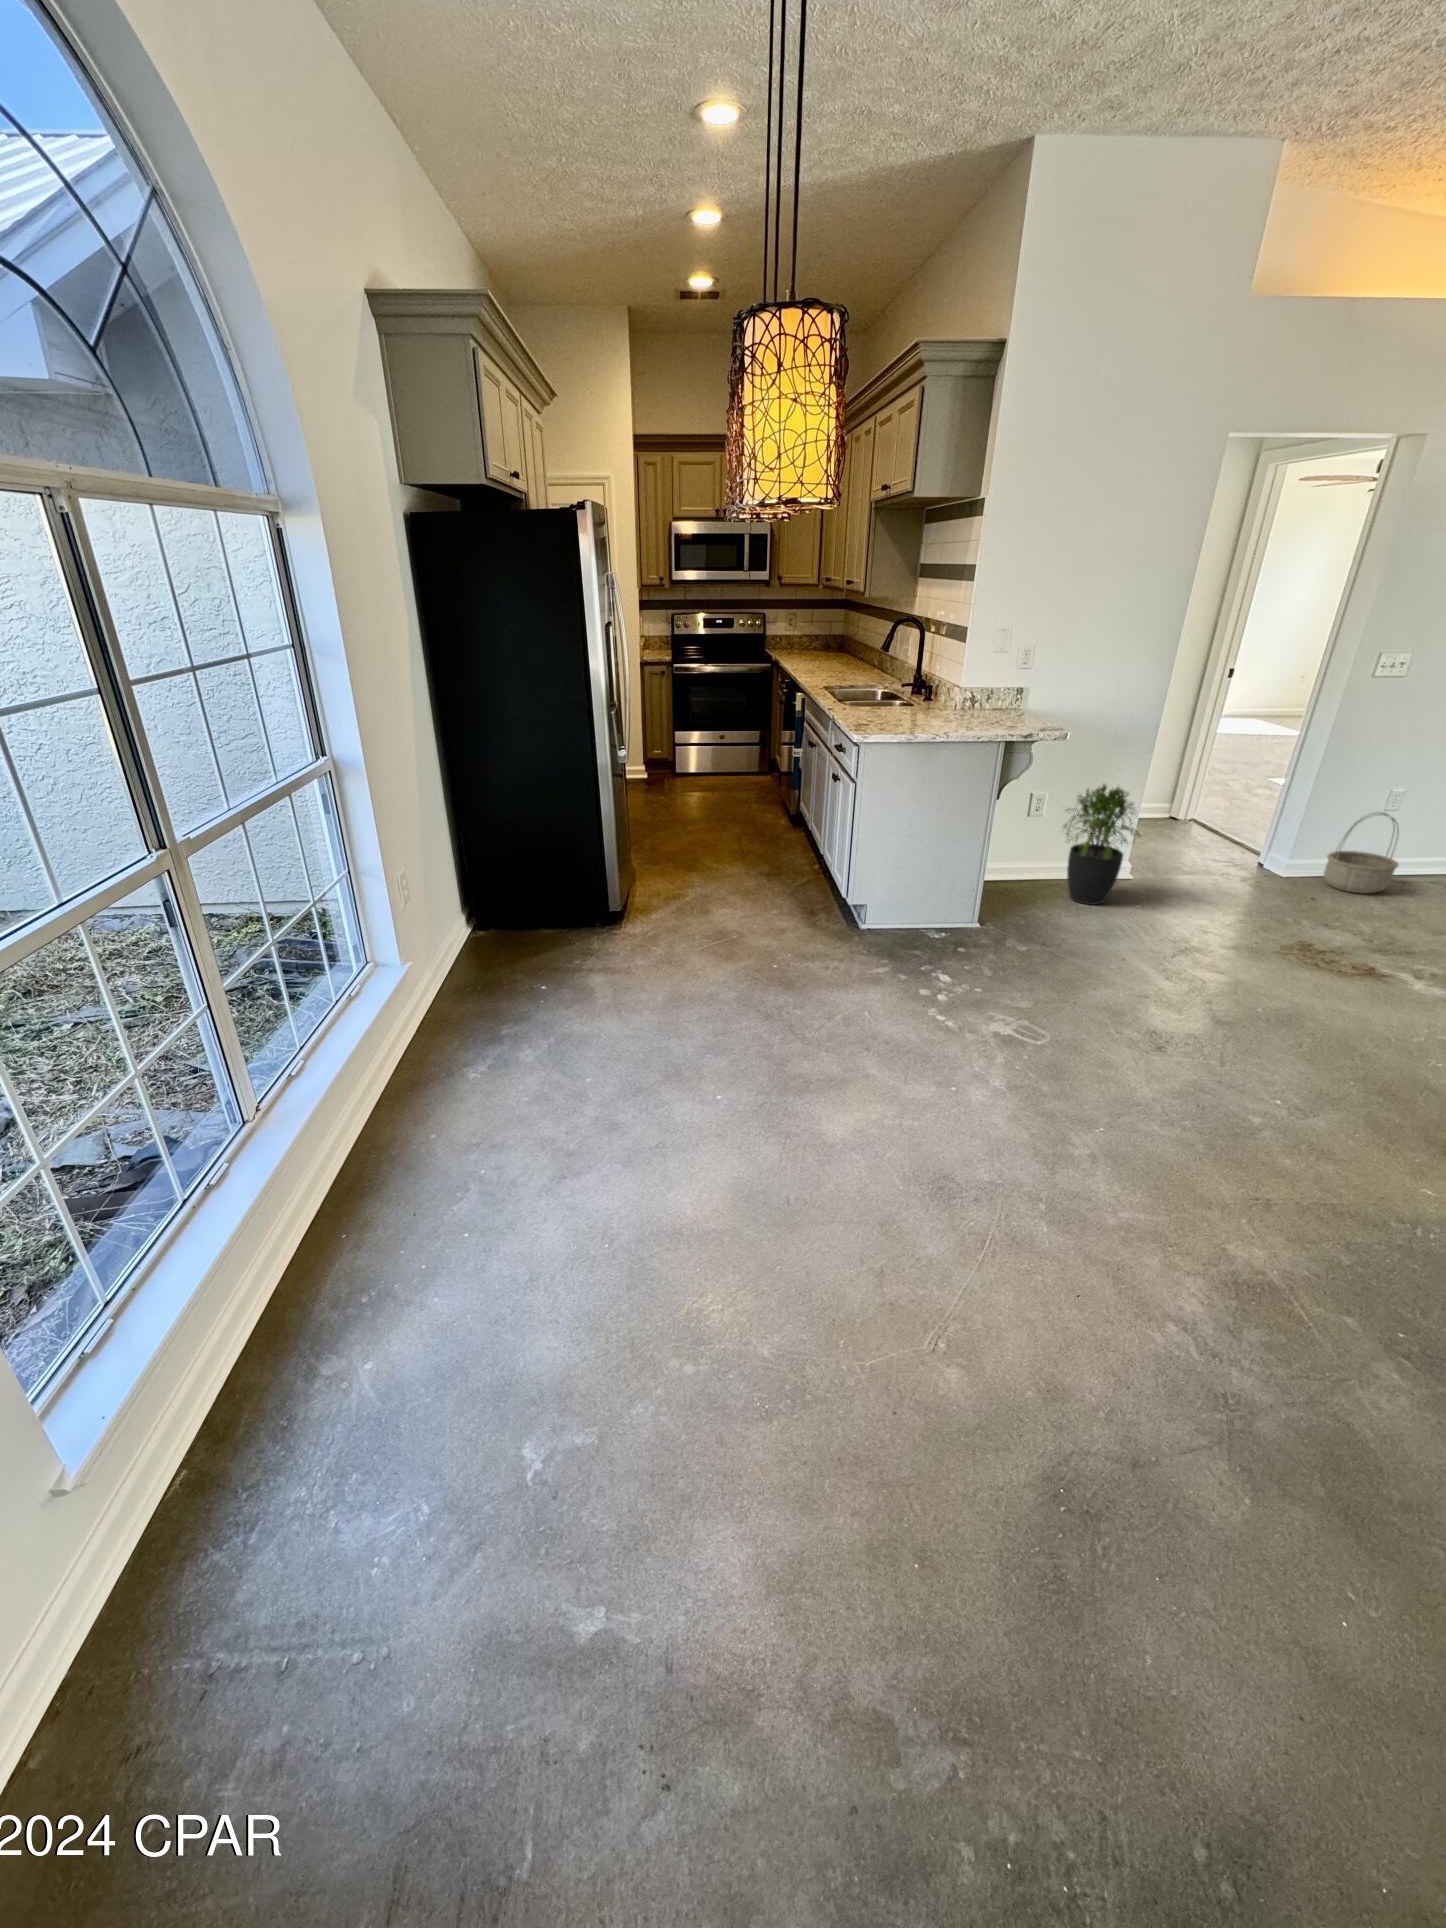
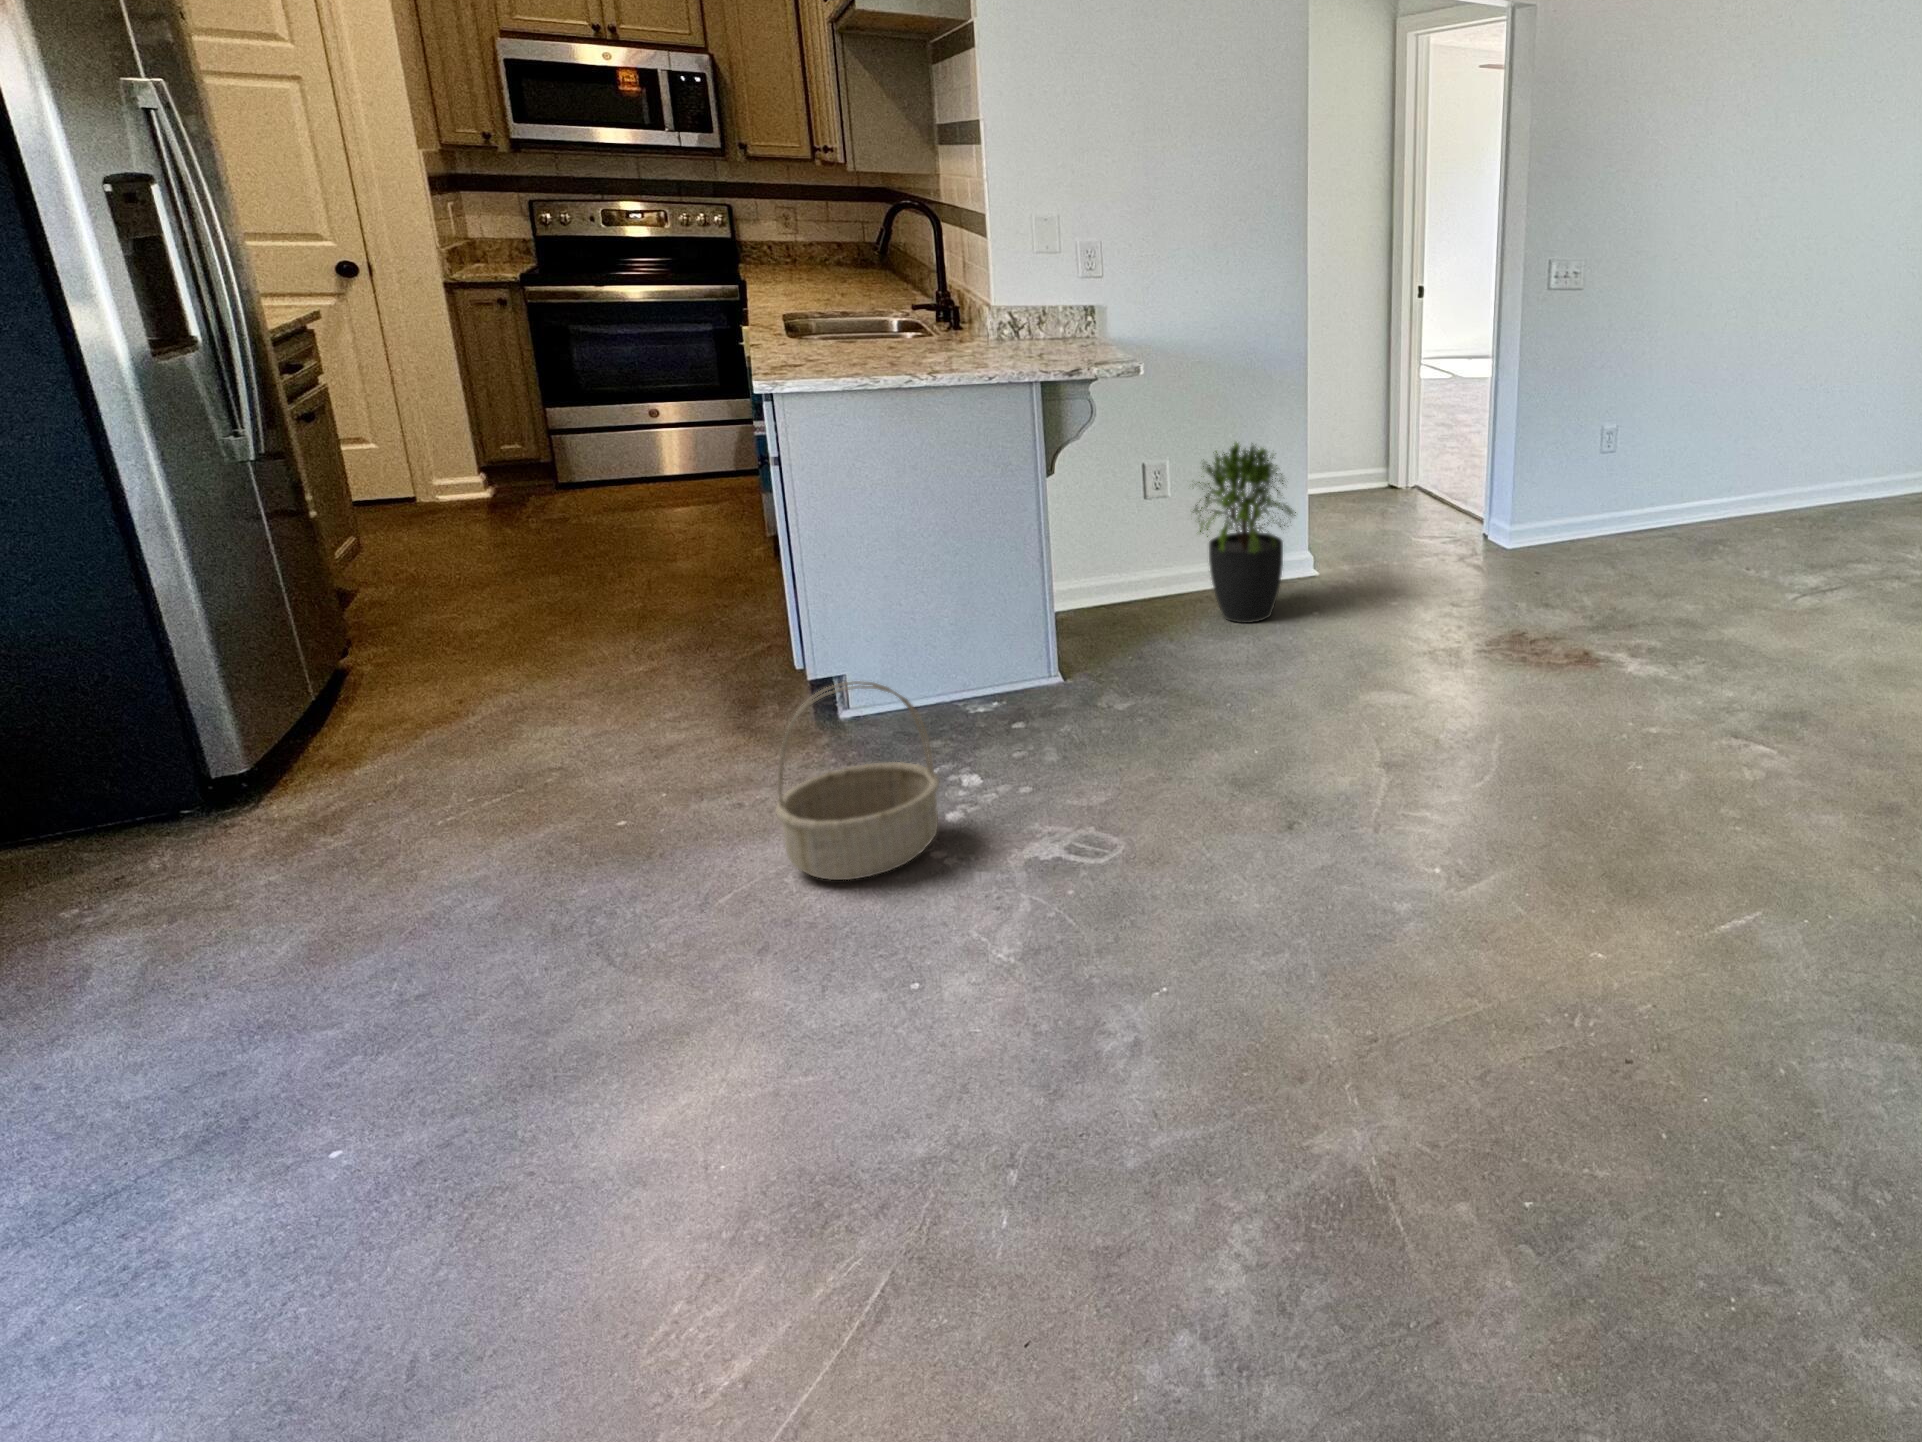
basket: present [1324,813,1399,894] -> present [776,681,939,880]

